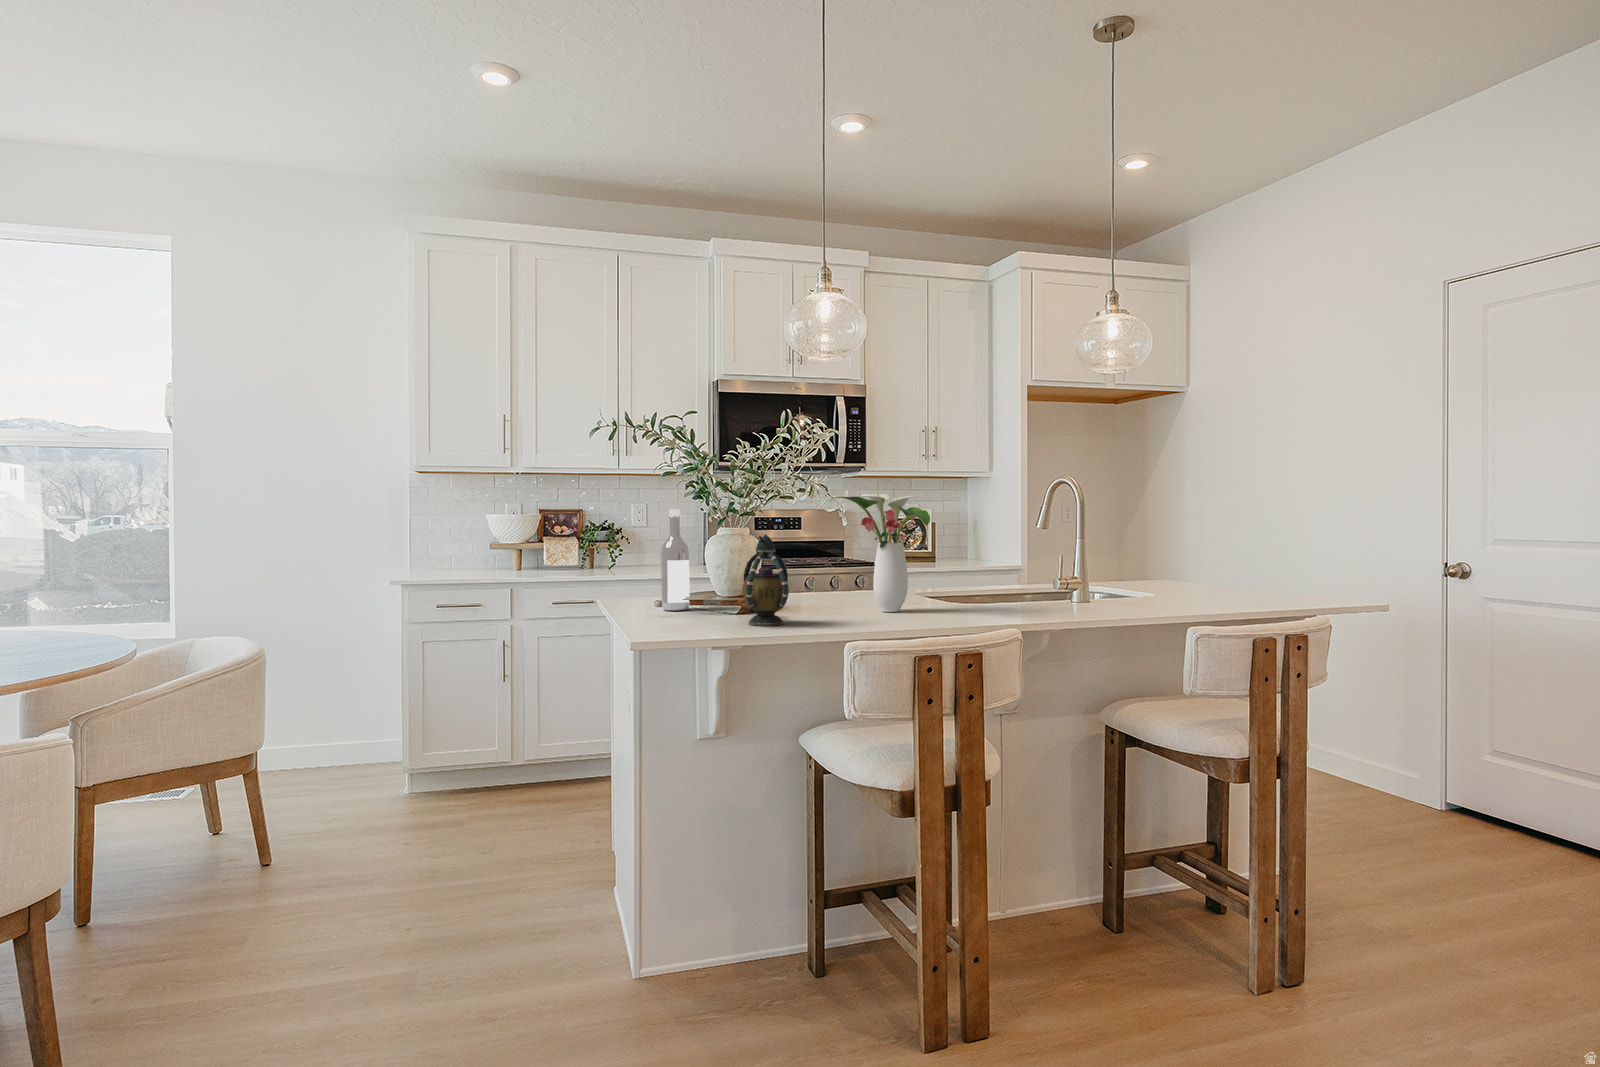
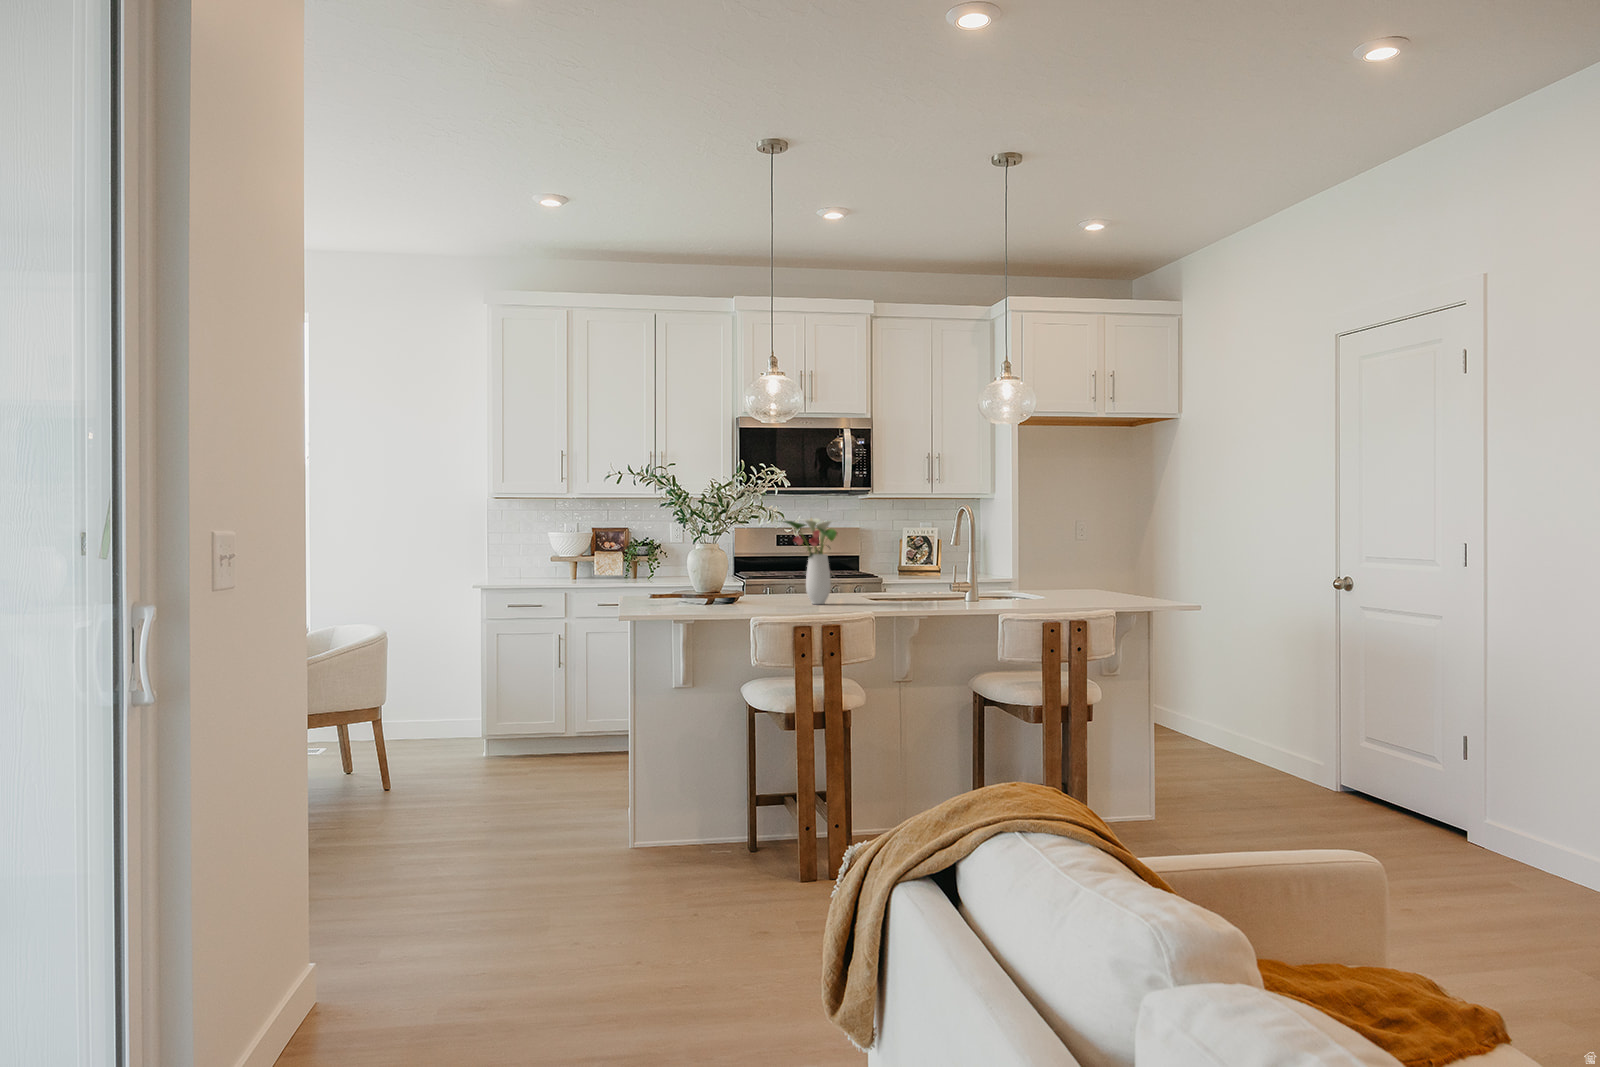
wine bottle: present [661,509,690,611] -> none [658,530,678,602]
teapot: present [743,534,789,626] -> none [700,547,732,609]

